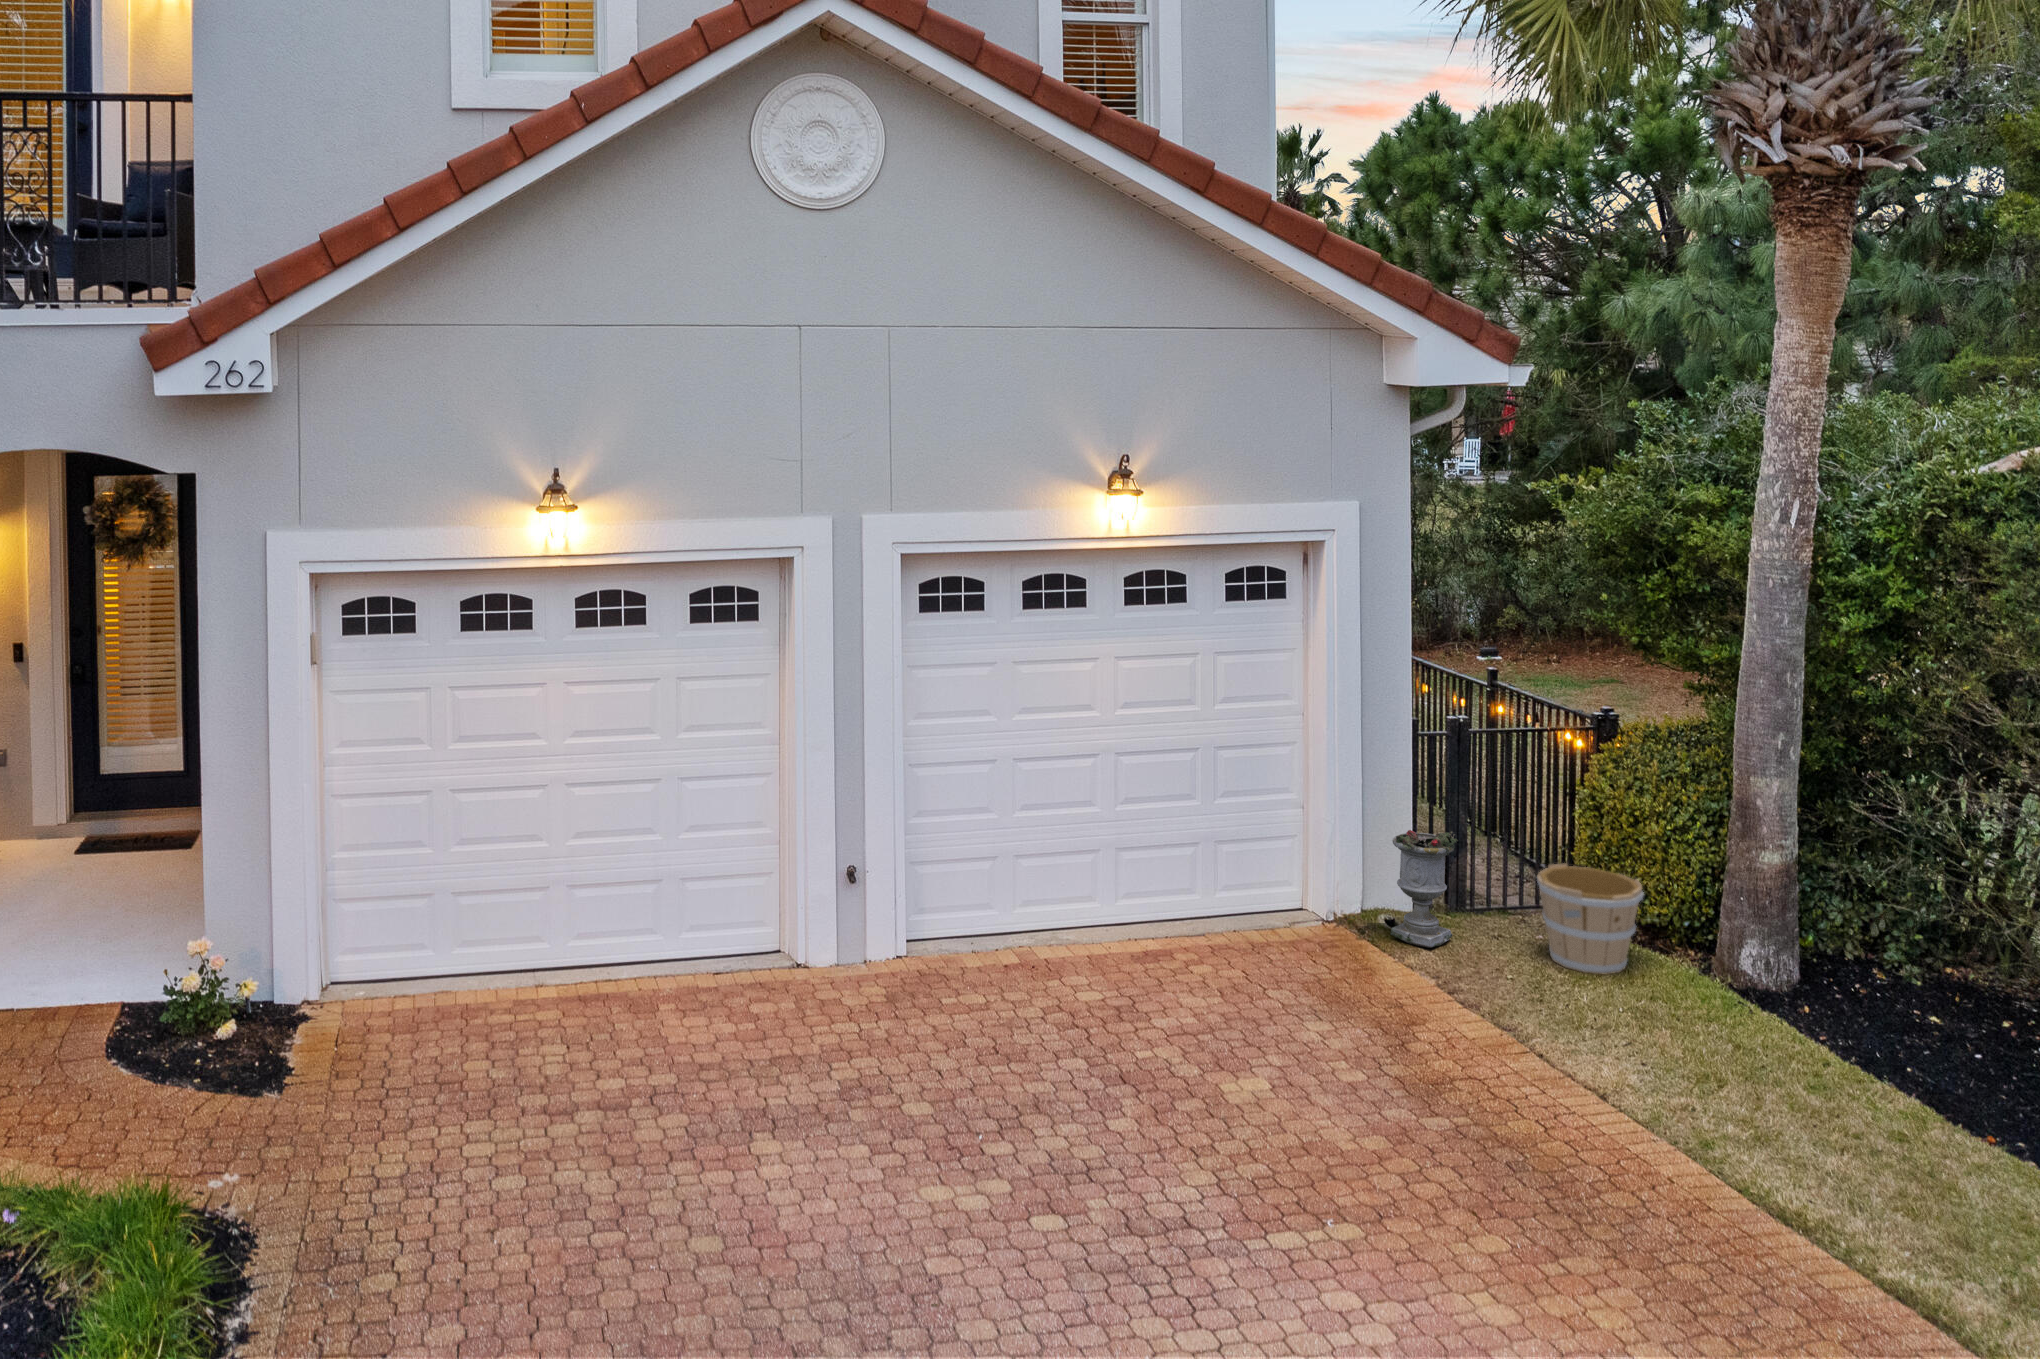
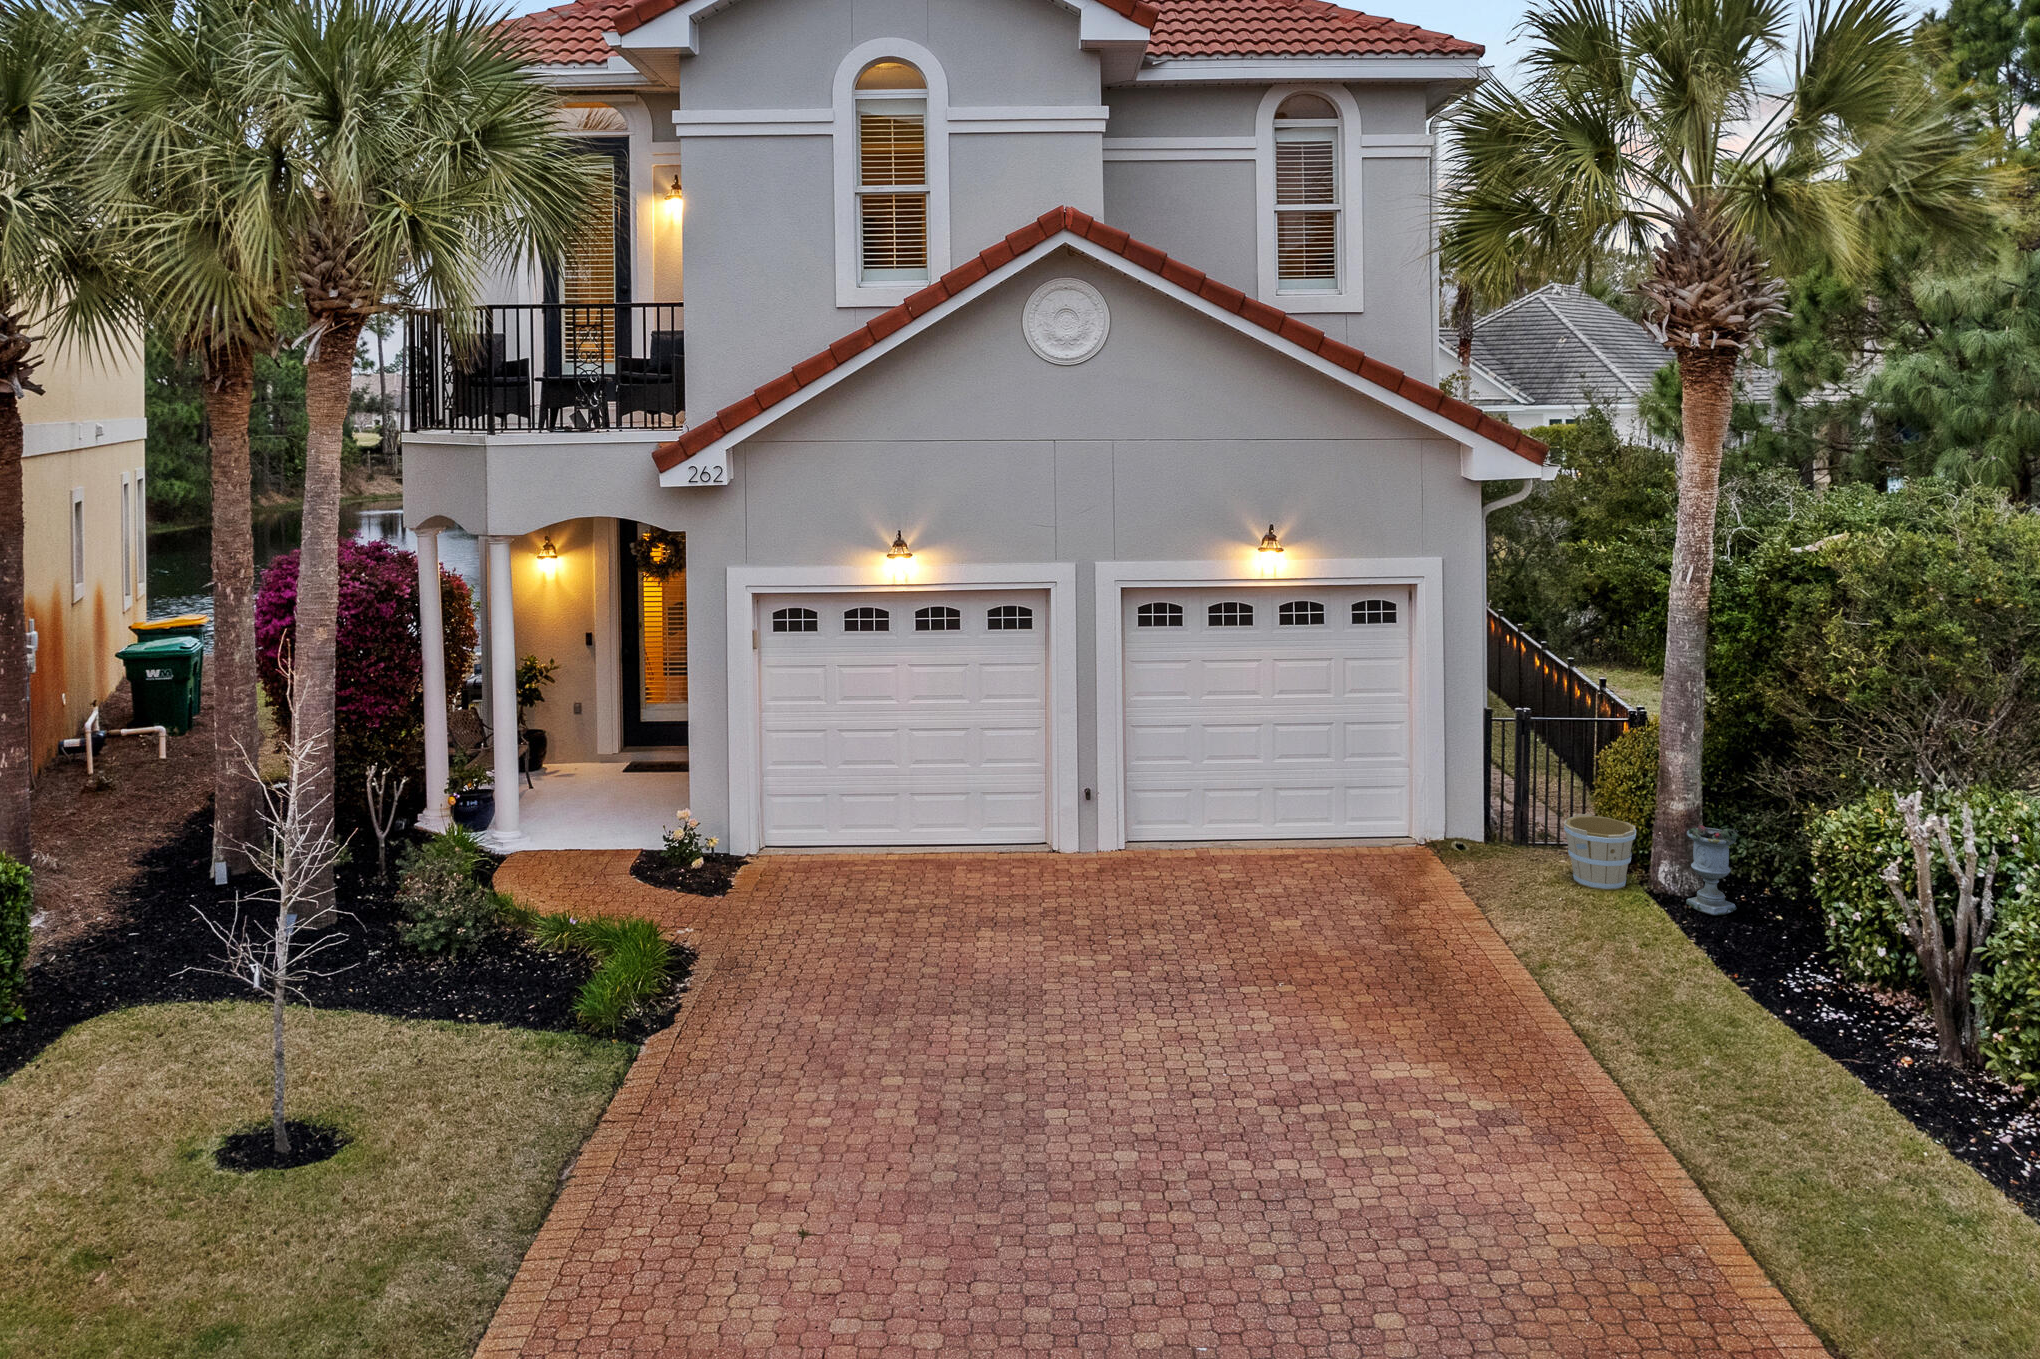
planter: present [1391,830,1458,948] -> present [1686,825,1739,915]

